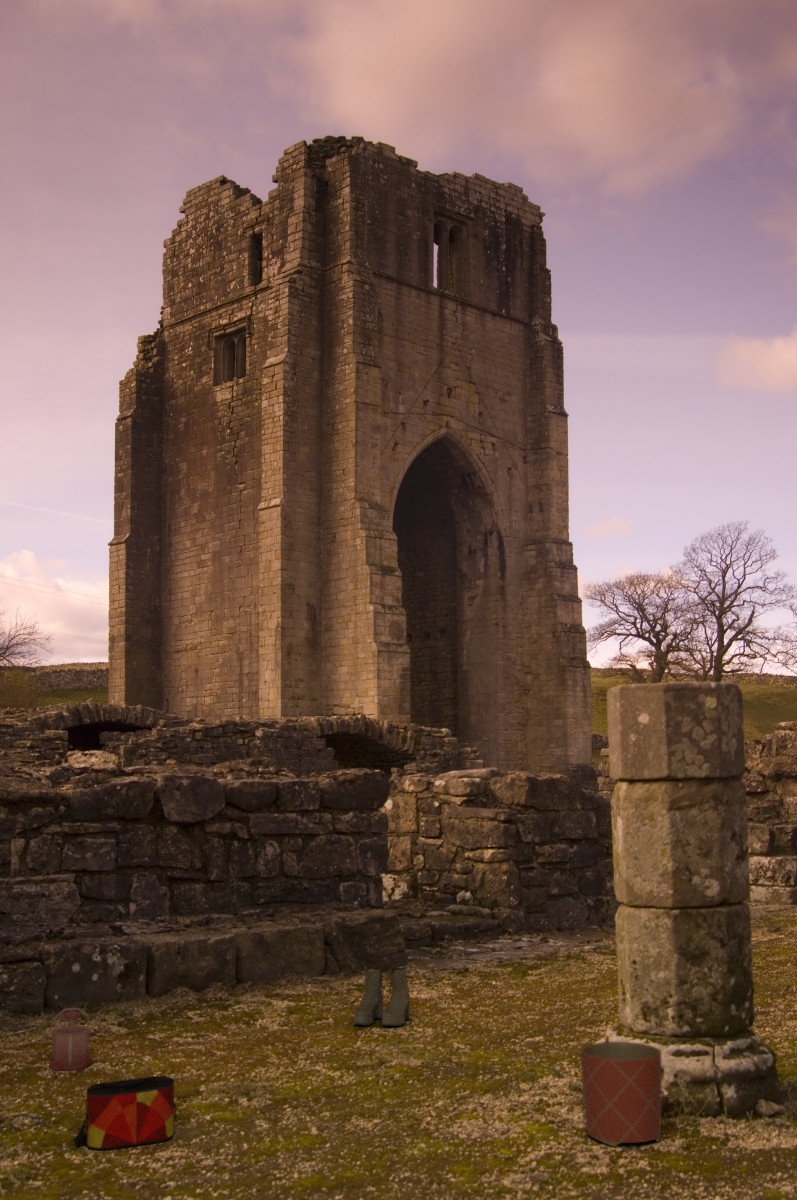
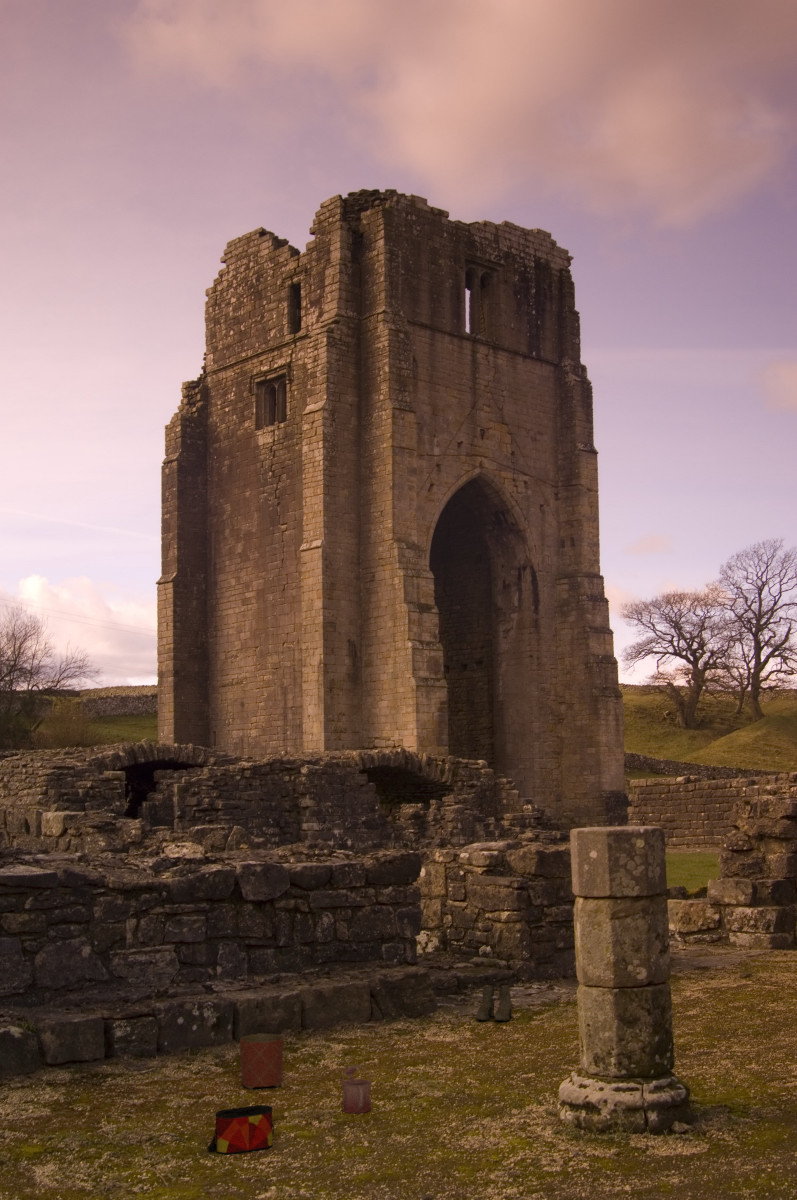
boots: present [353,967,410,1026] -> present [477,984,512,1021]
watering can: present [49,1008,92,1070] -> present [341,1066,372,1113]
planter: present [581,1042,662,1146] -> present [240,1034,284,1089]

